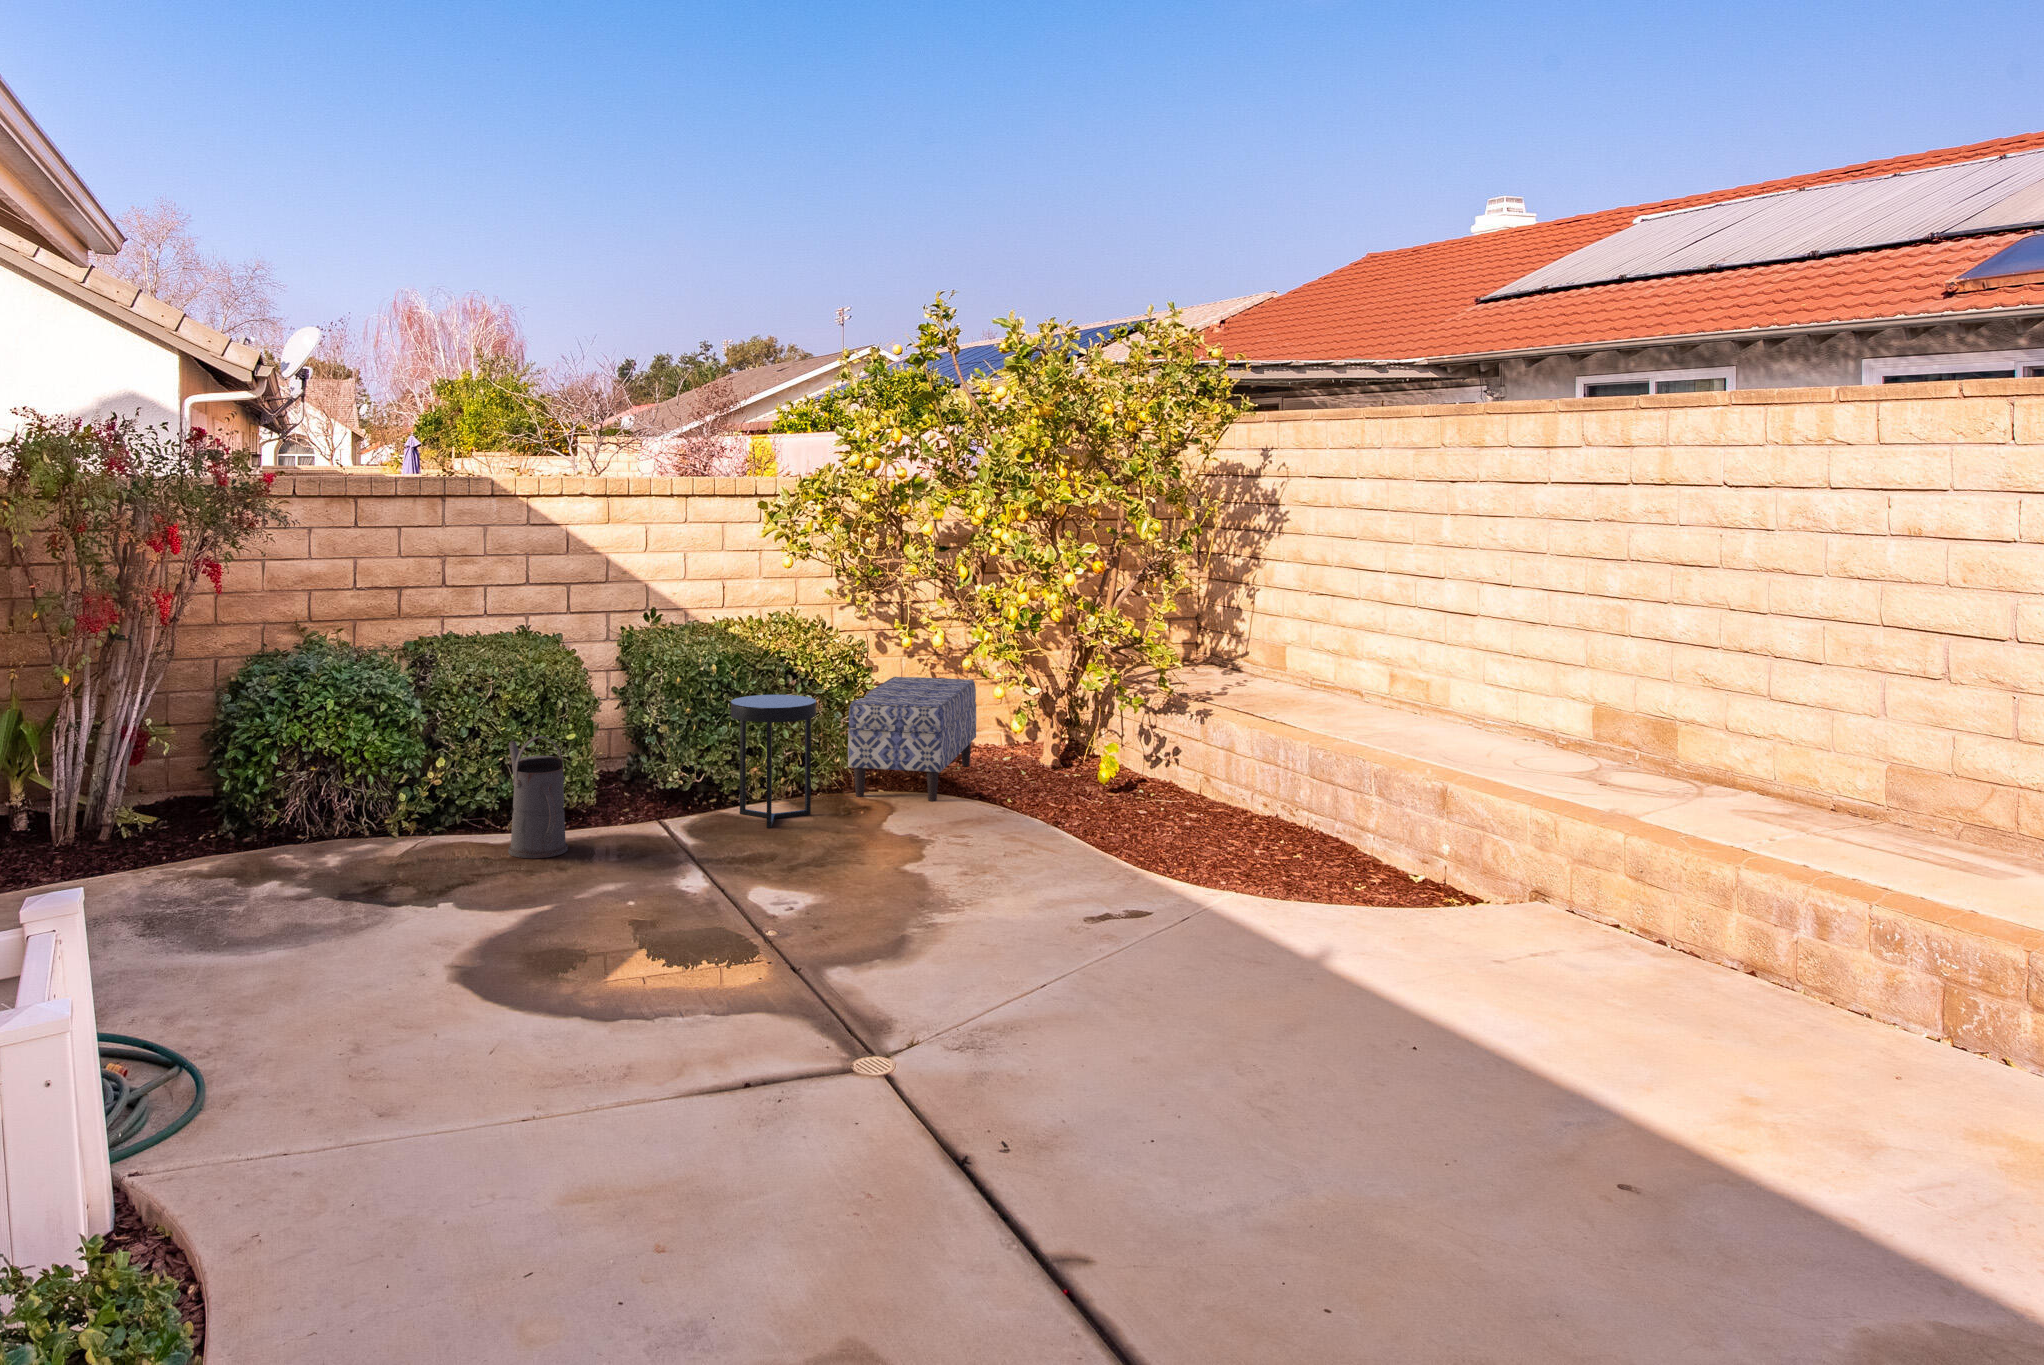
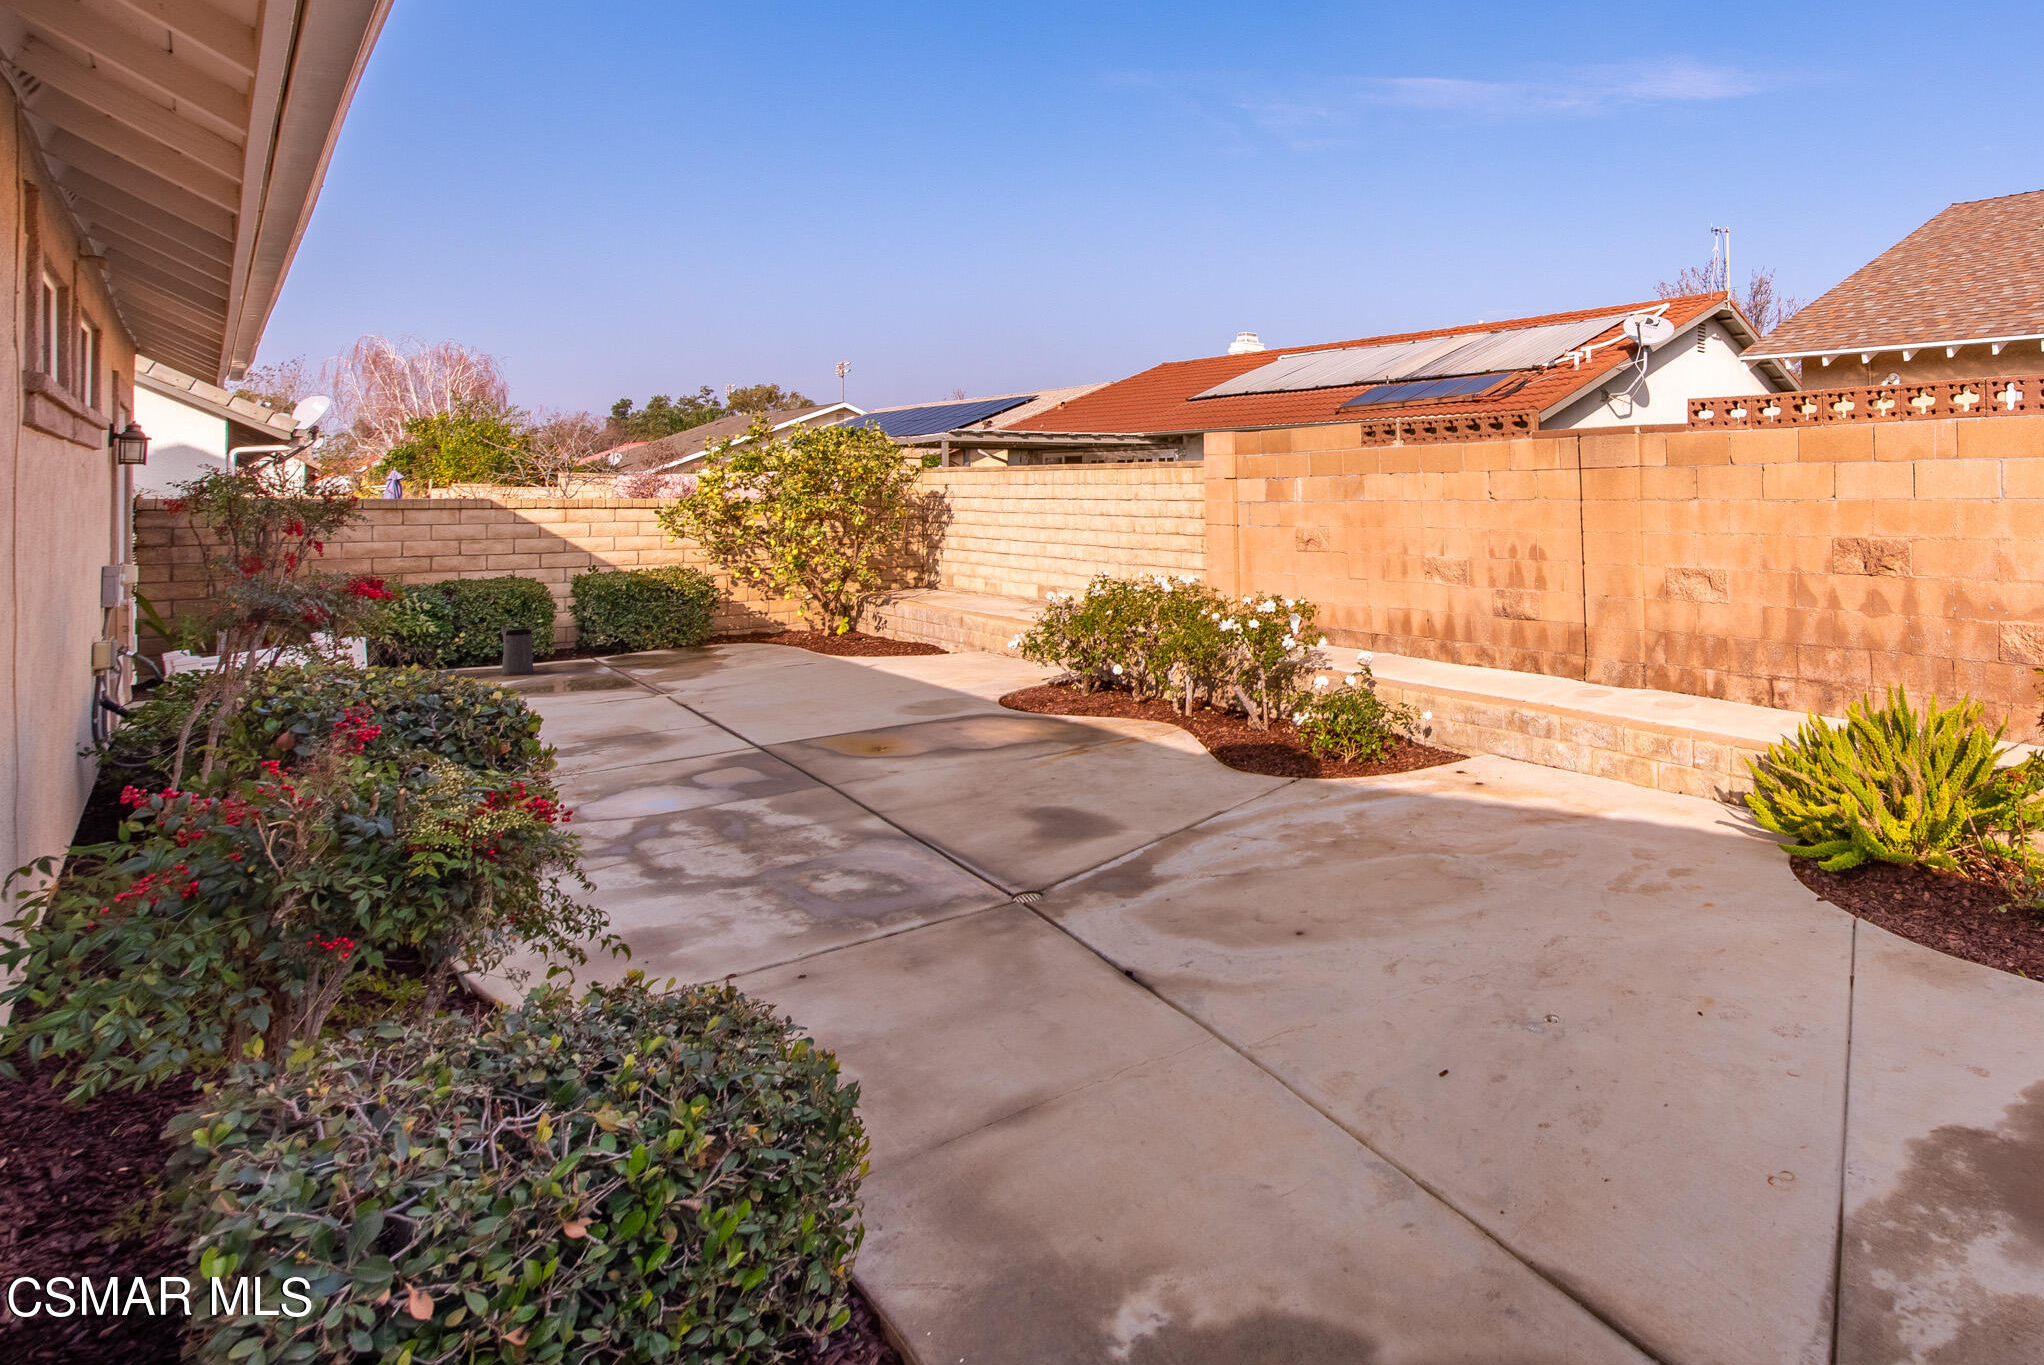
bench: present [848,677,976,802] -> none [702,598,786,653]
side table: present [731,695,816,828] -> none [630,601,679,662]

